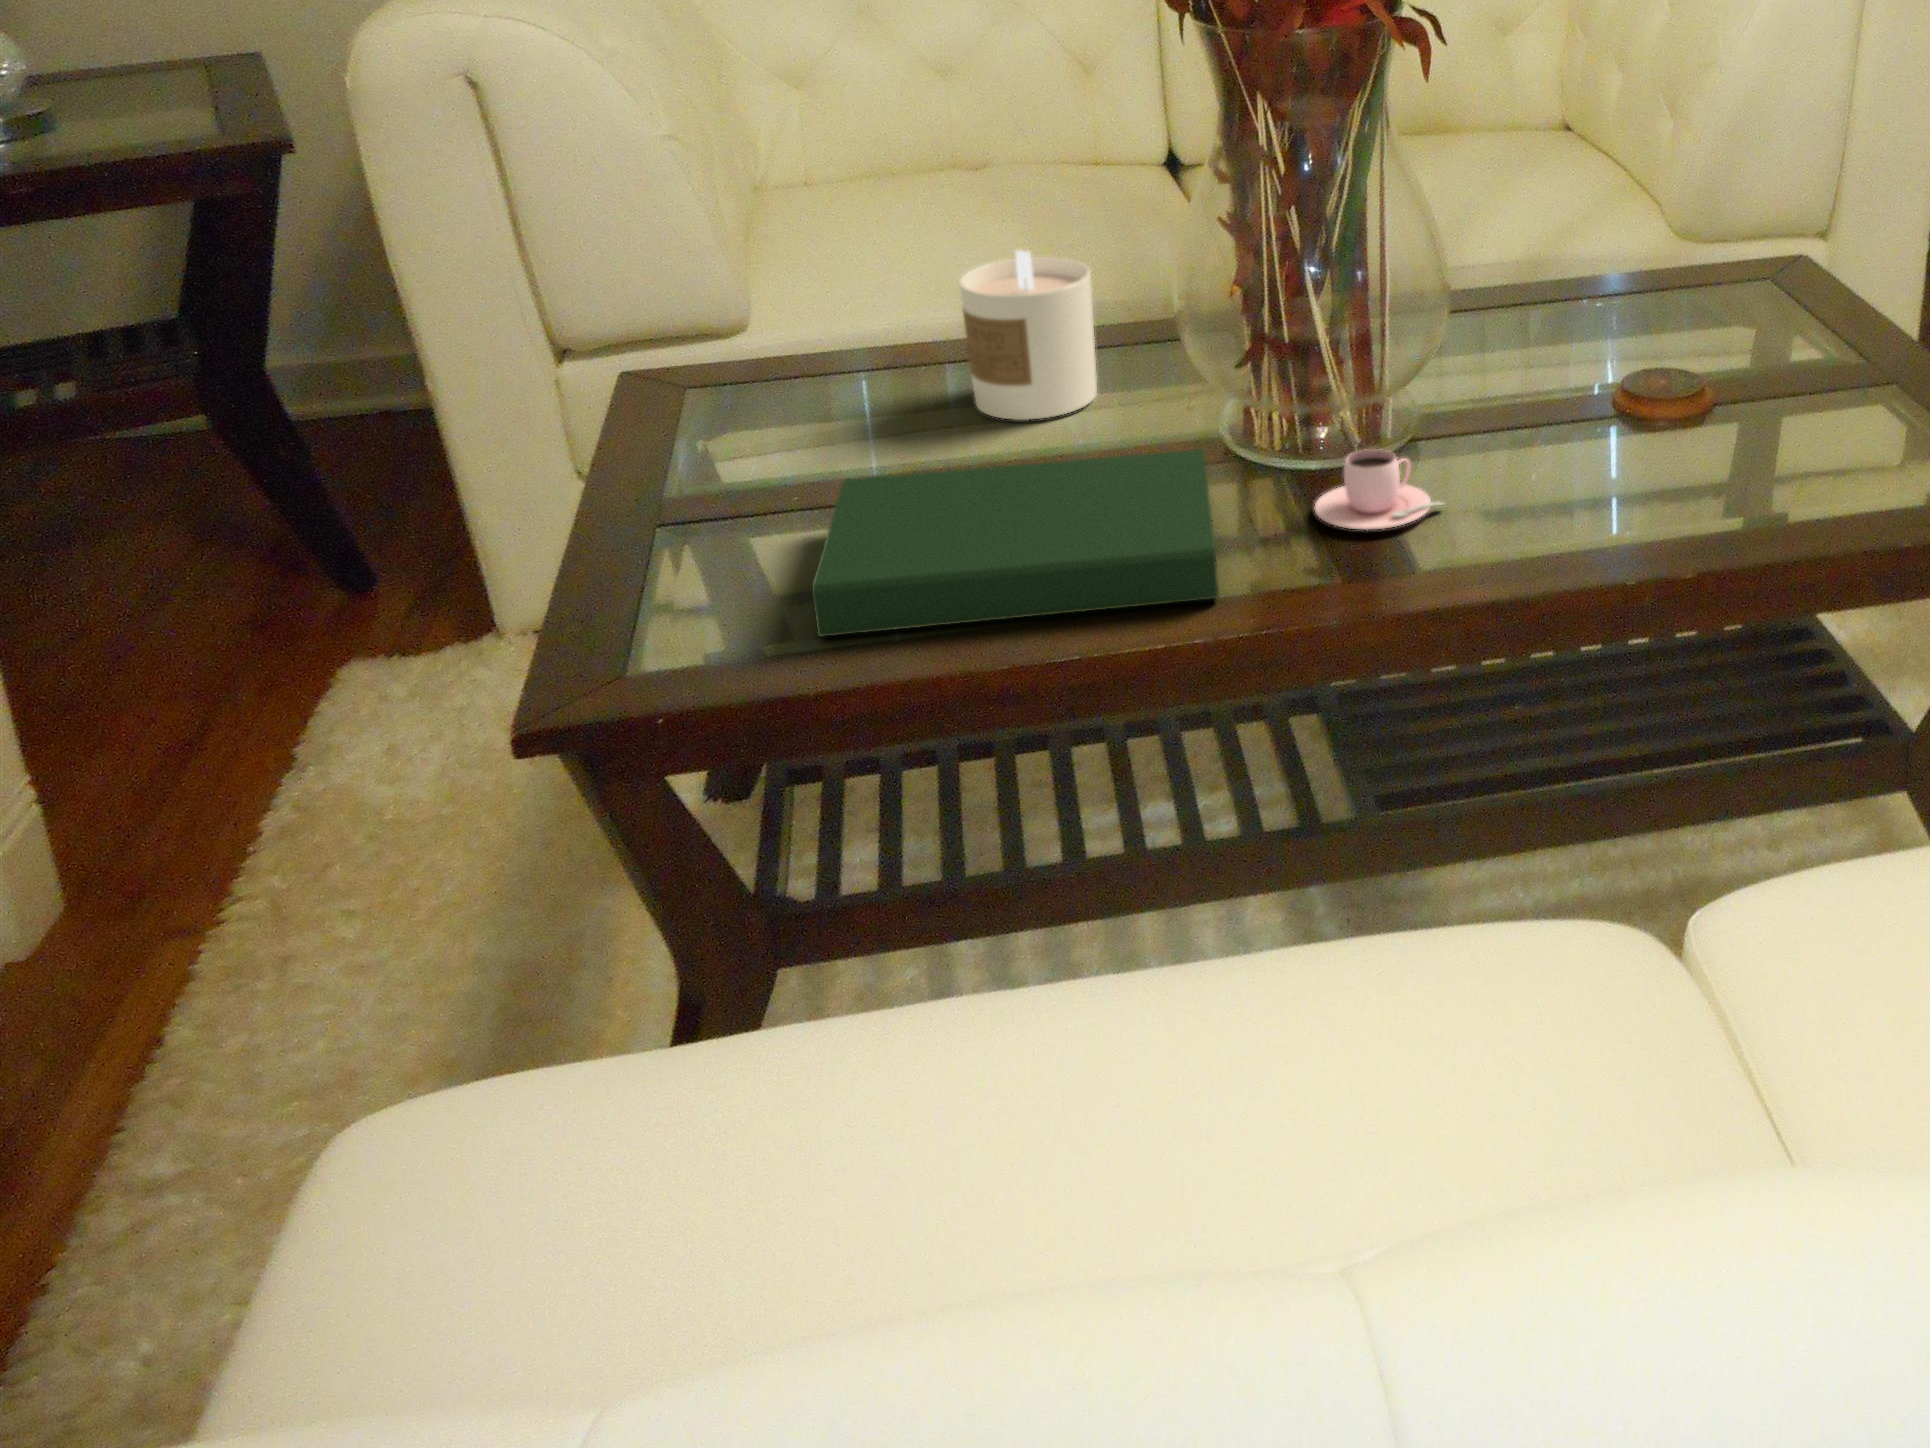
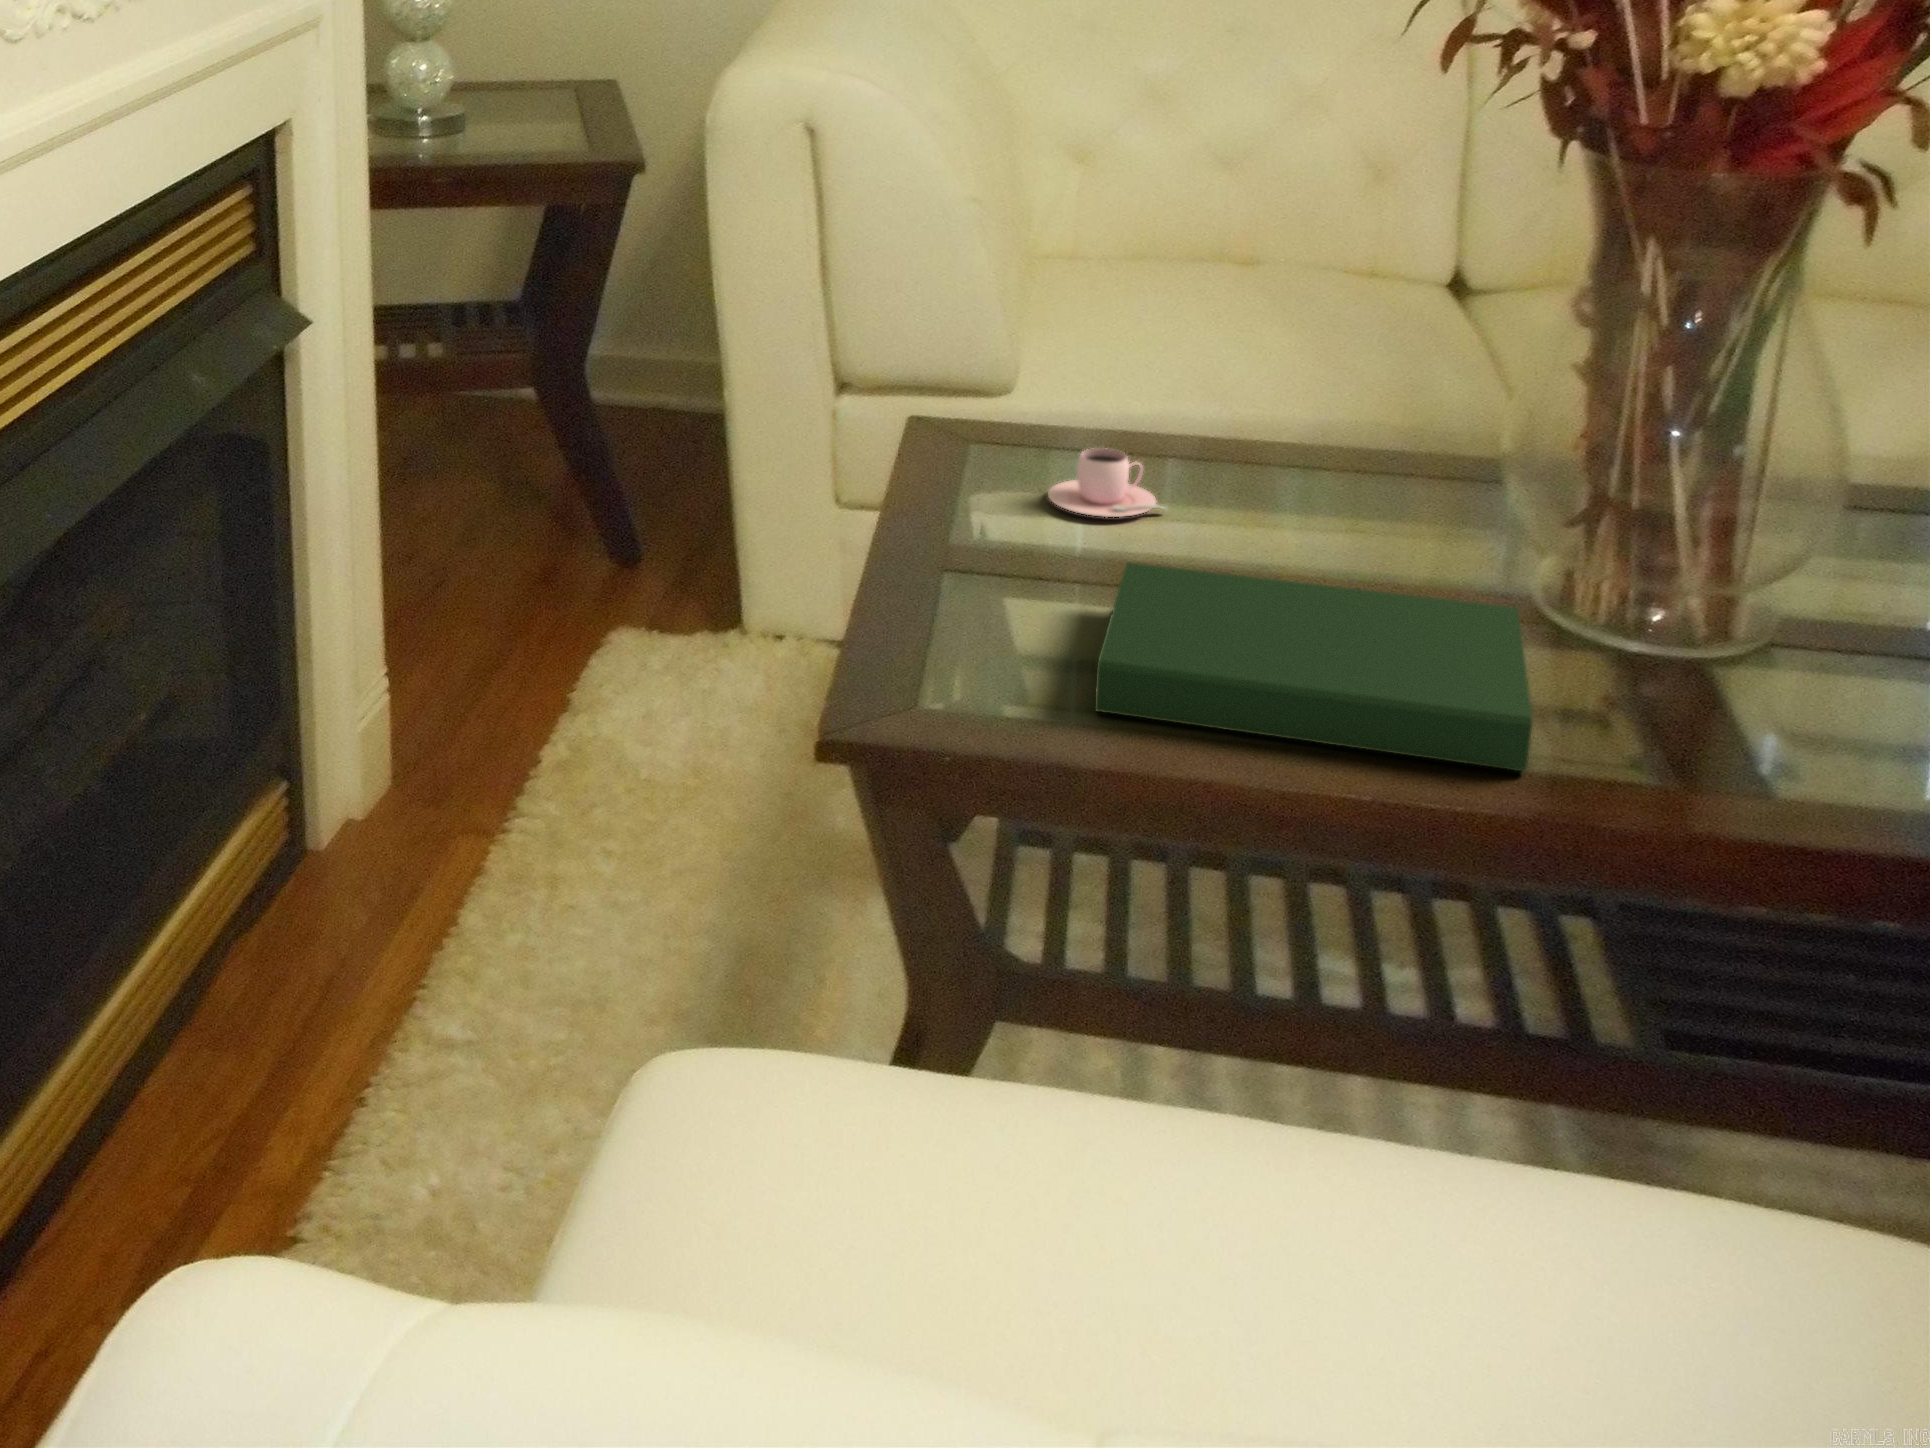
candle: present [959,250,1097,420] -> none [1254,362,1403,540]
teacup: present [1315,449,1443,529] -> present [1048,448,1164,517]

